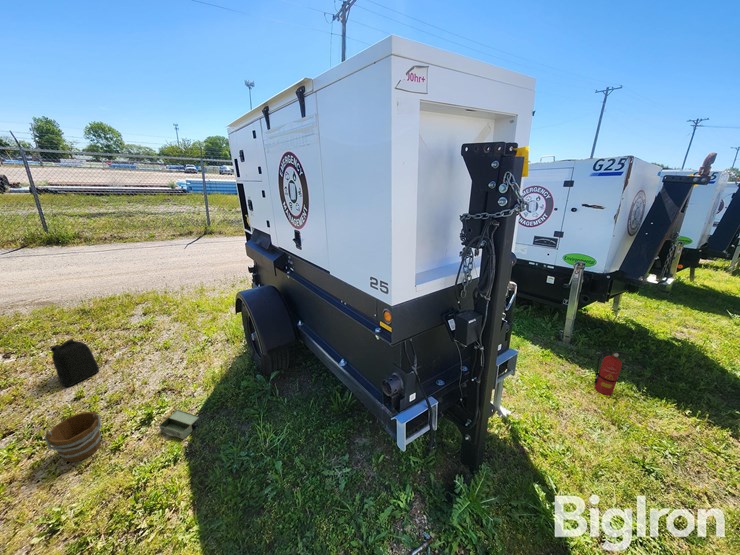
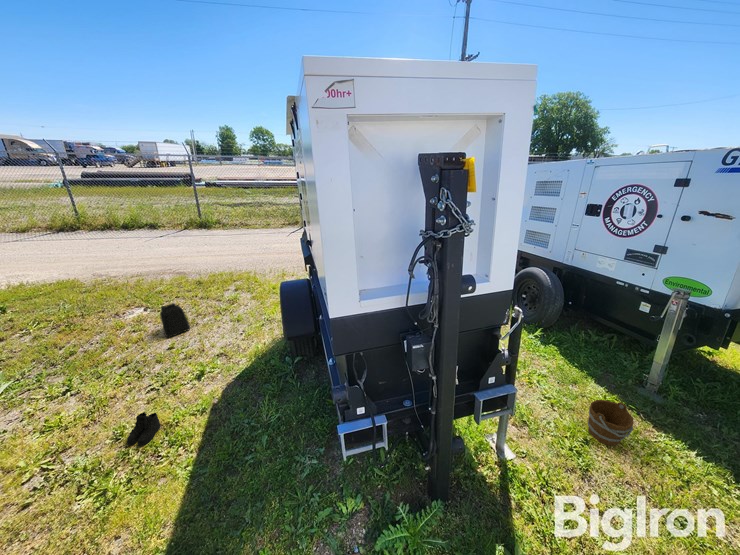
fire extinguisher: present [594,351,628,395] -> none [658,417,716,475]
toolbox: present [159,410,199,439] -> none [203,372,231,396]
bucket: present [45,412,102,462] -> present [588,400,633,446]
boots: none [76,478,121,532] -> present [127,412,161,446]

